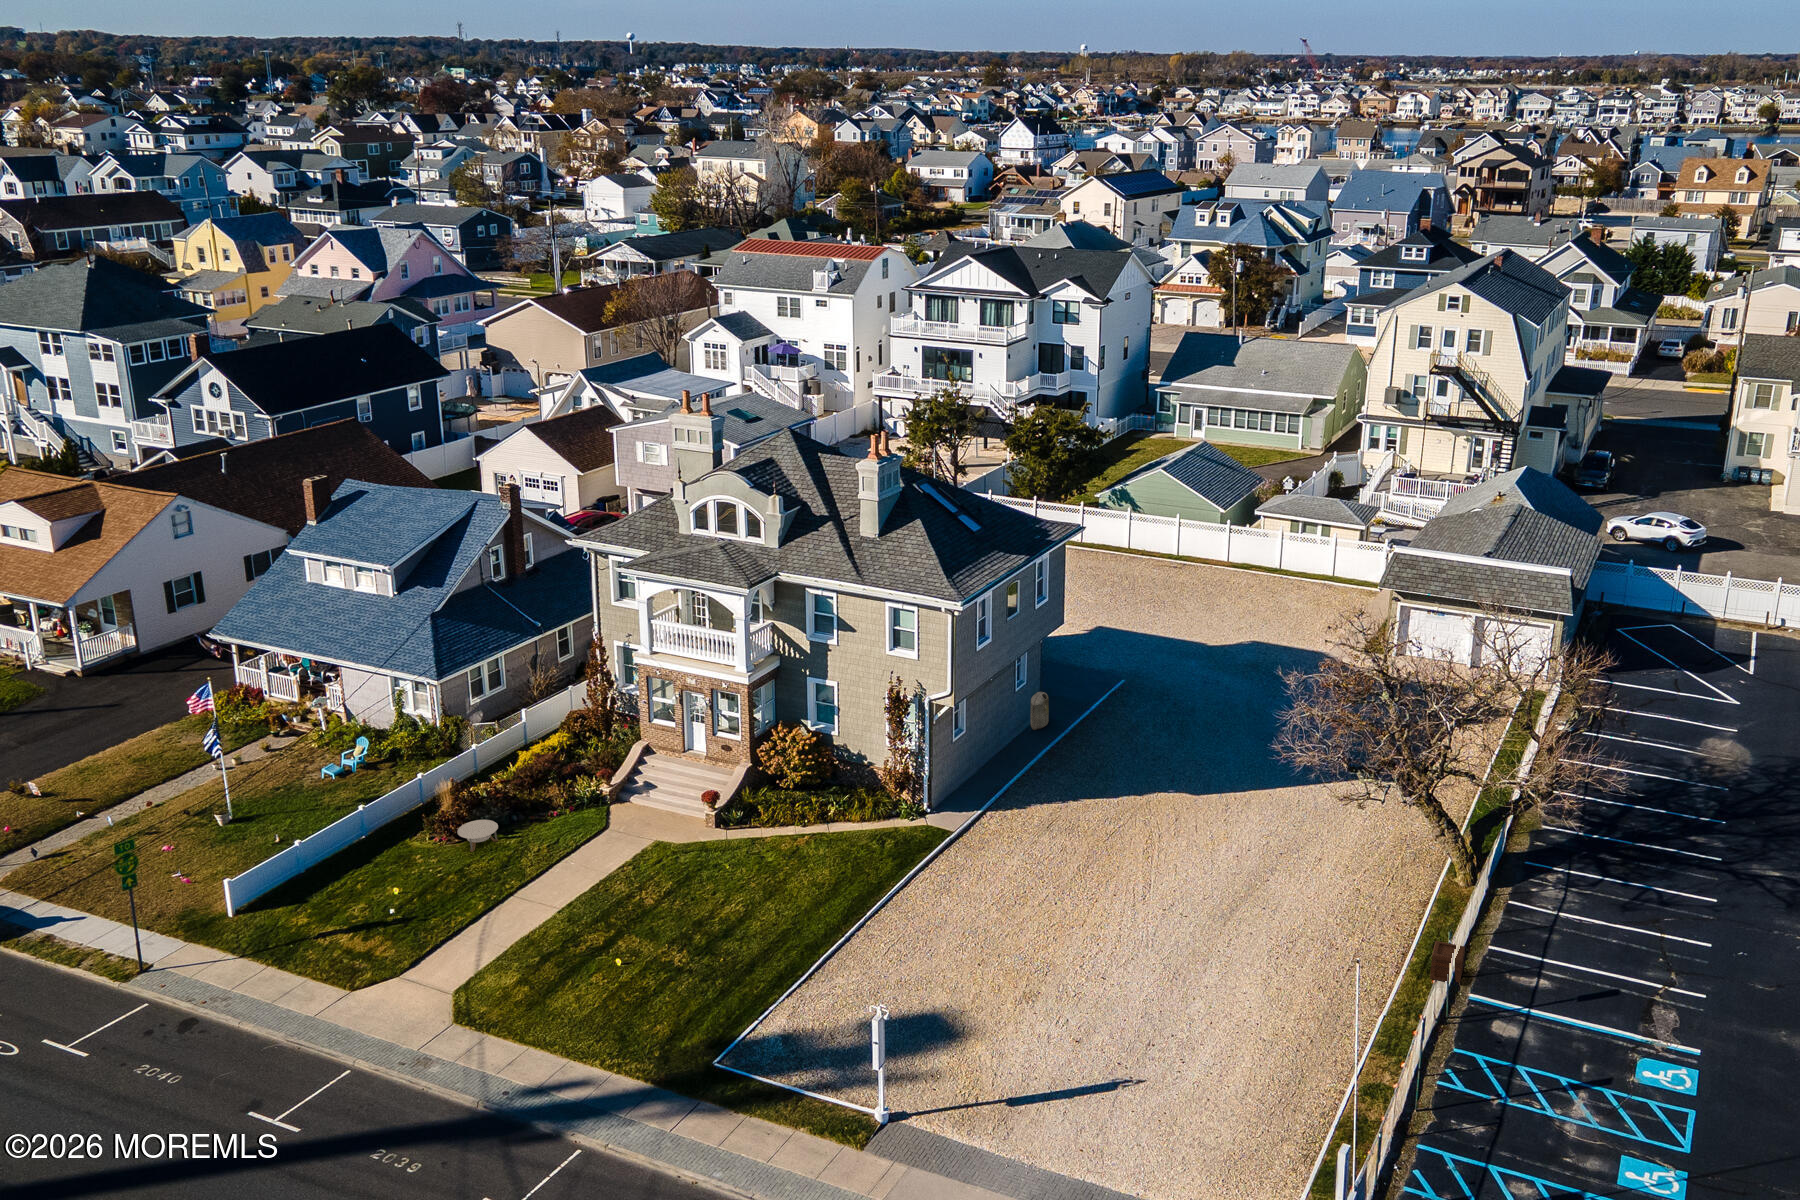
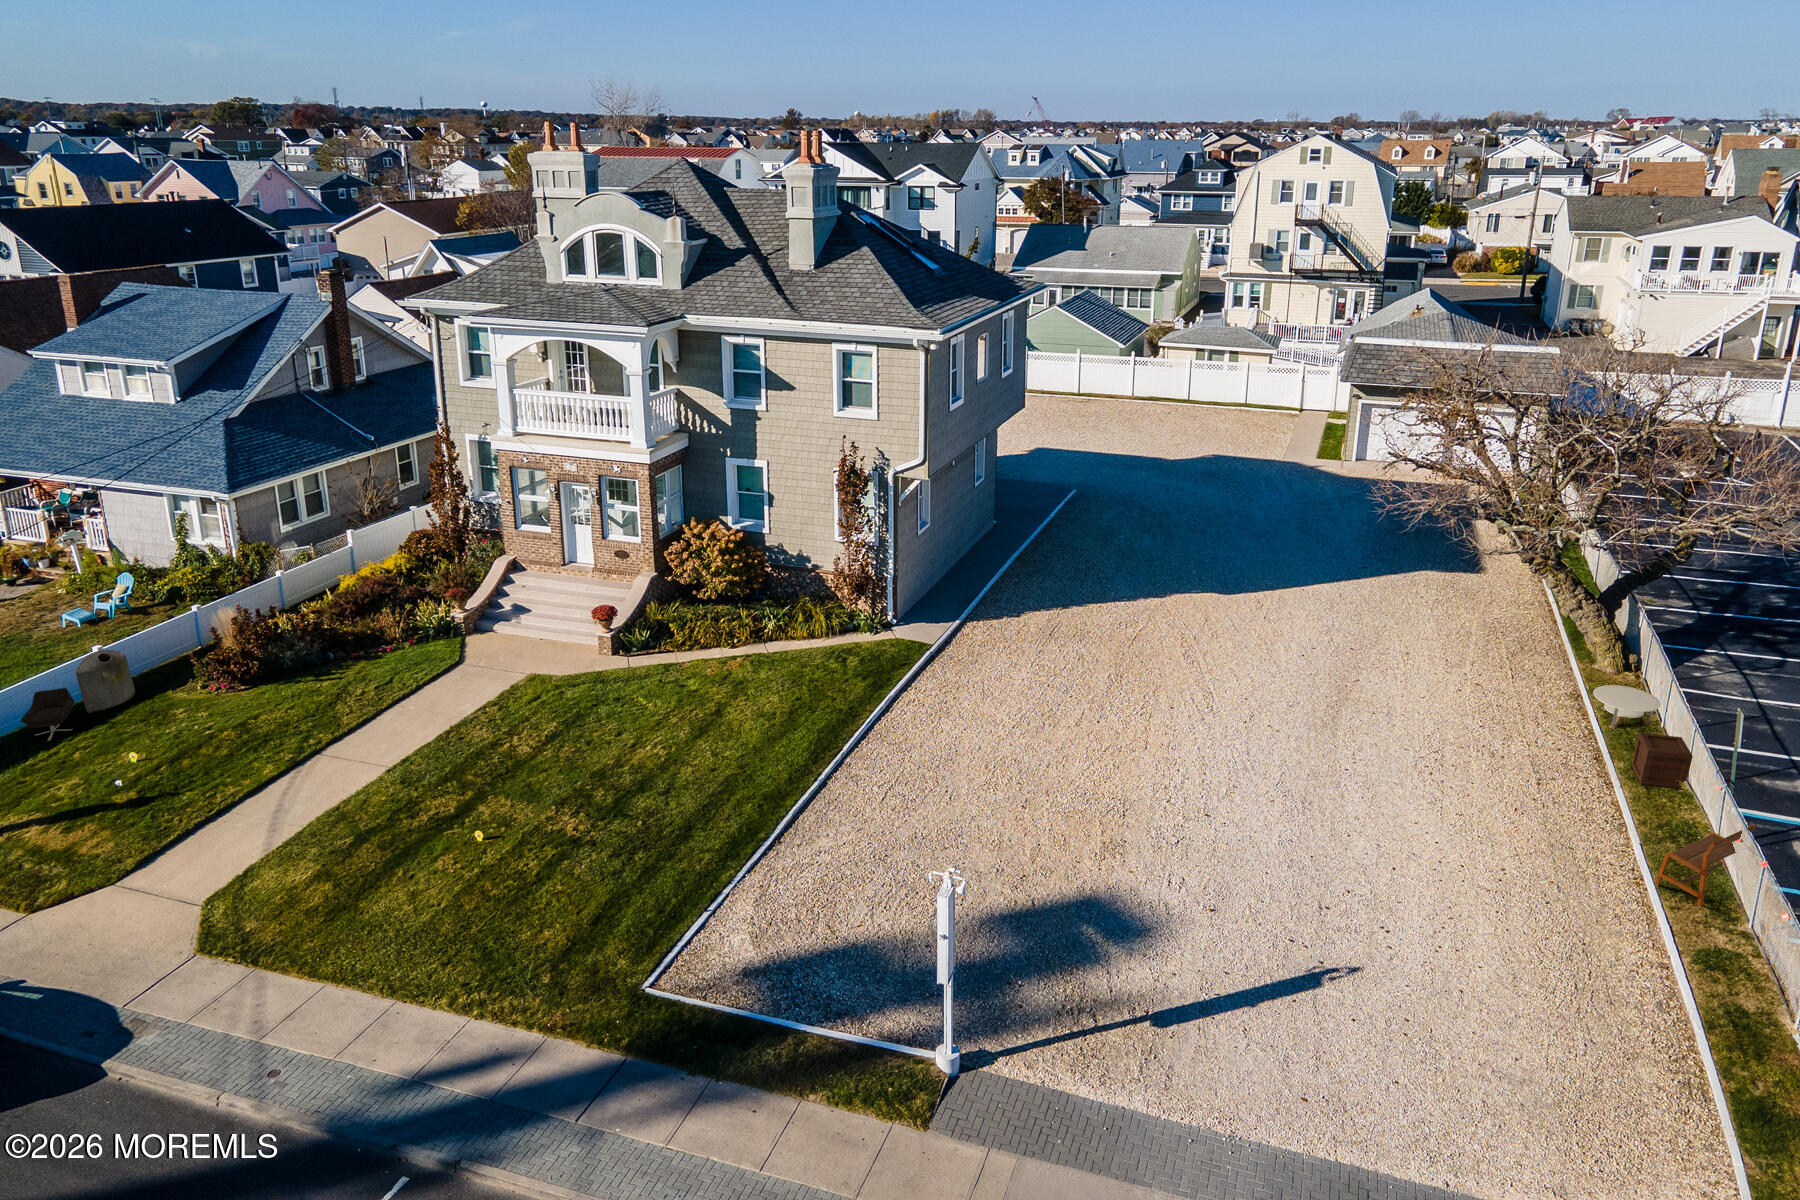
trash can: present [1031,692,1049,730] -> present [76,650,135,713]
round table: present [458,820,498,852] -> present [1593,685,1661,729]
lounge chair: none [316,835,348,872] -> present [20,688,74,740]
bench: none [1387,1013,1450,1066] -> present [1656,824,1755,907]

